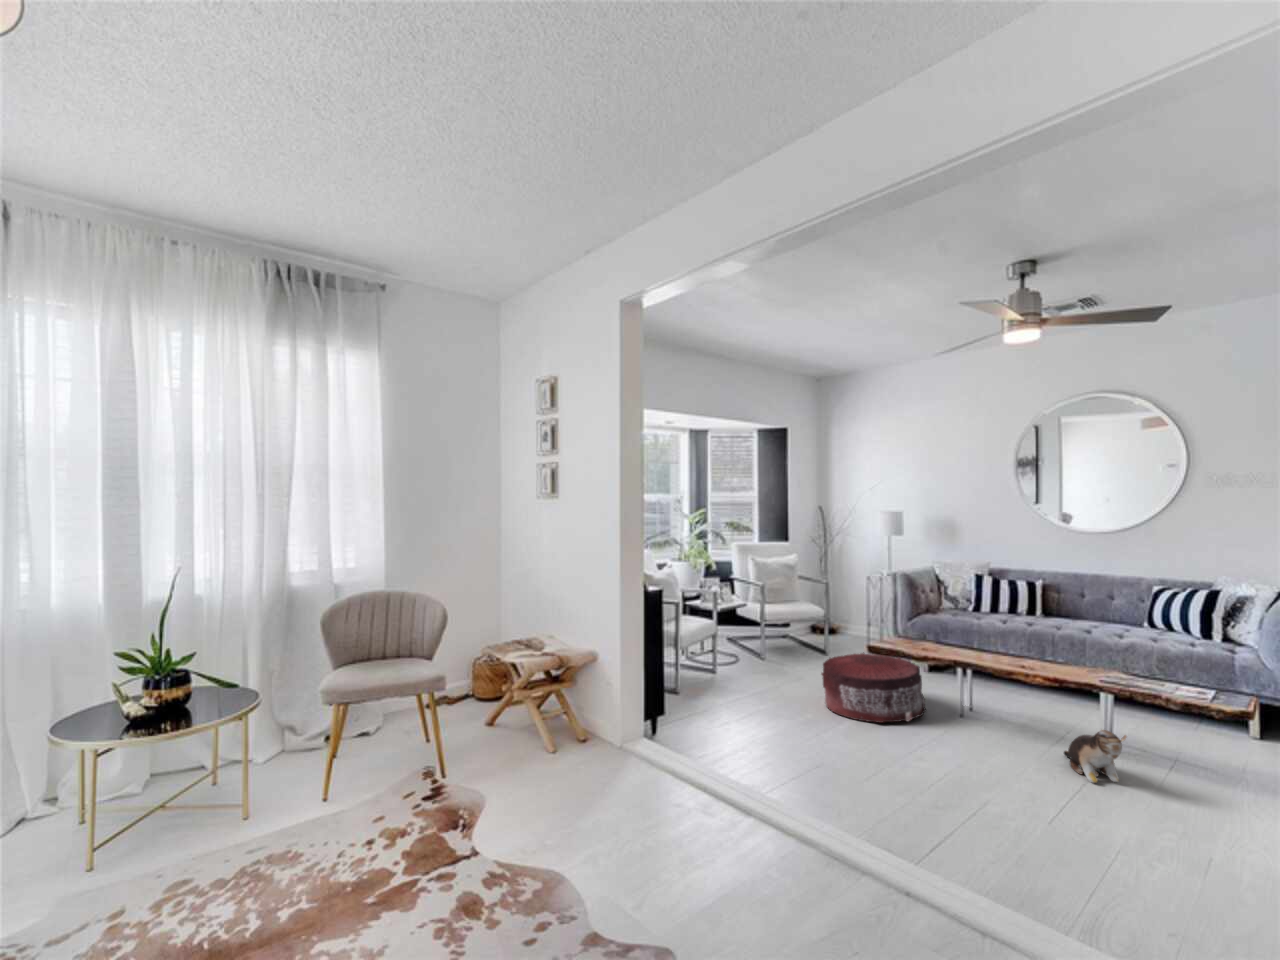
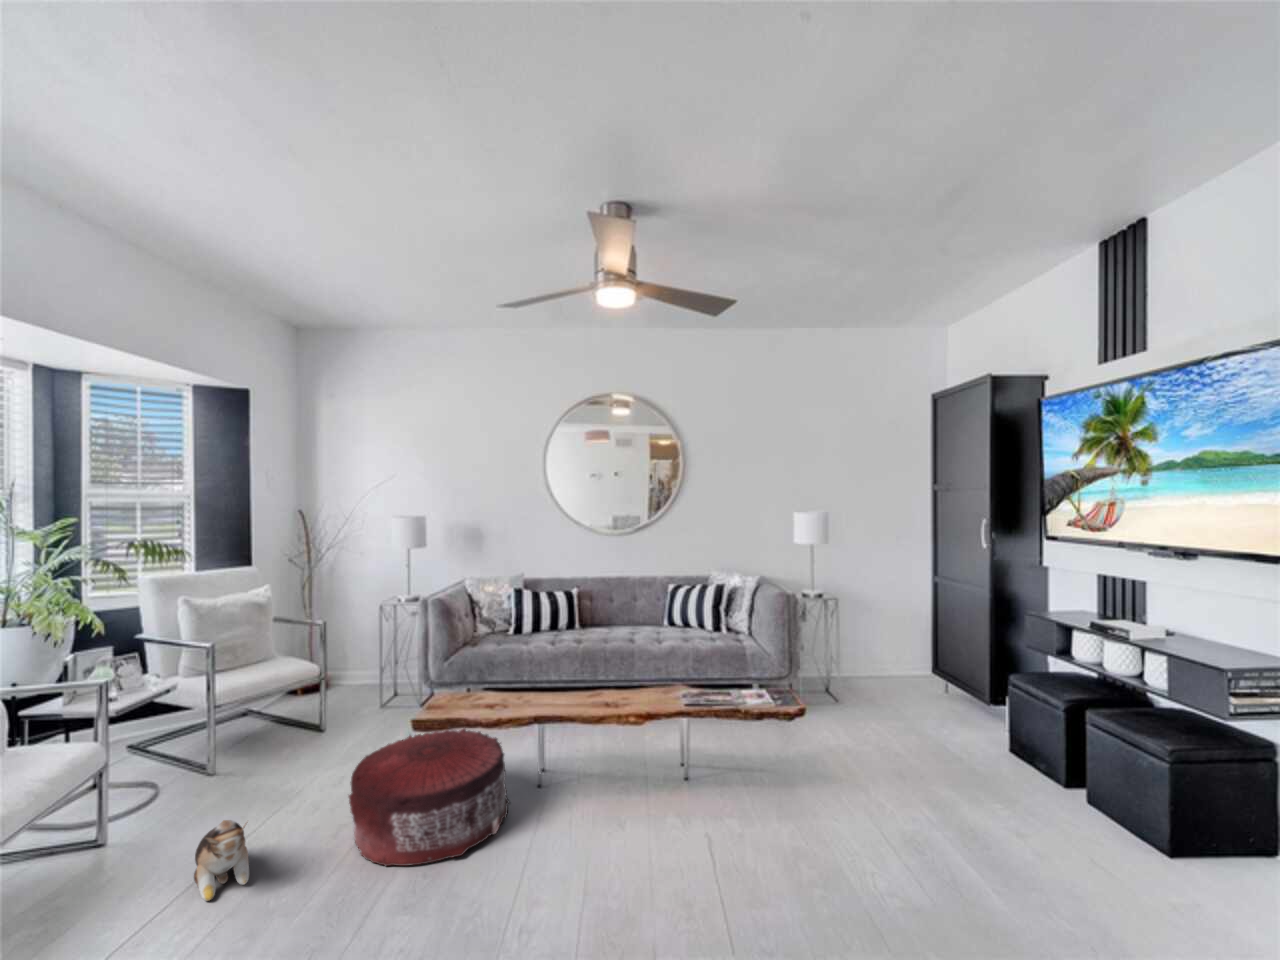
plush toy: present [1064,730,1126,783] -> present [194,820,249,901]

